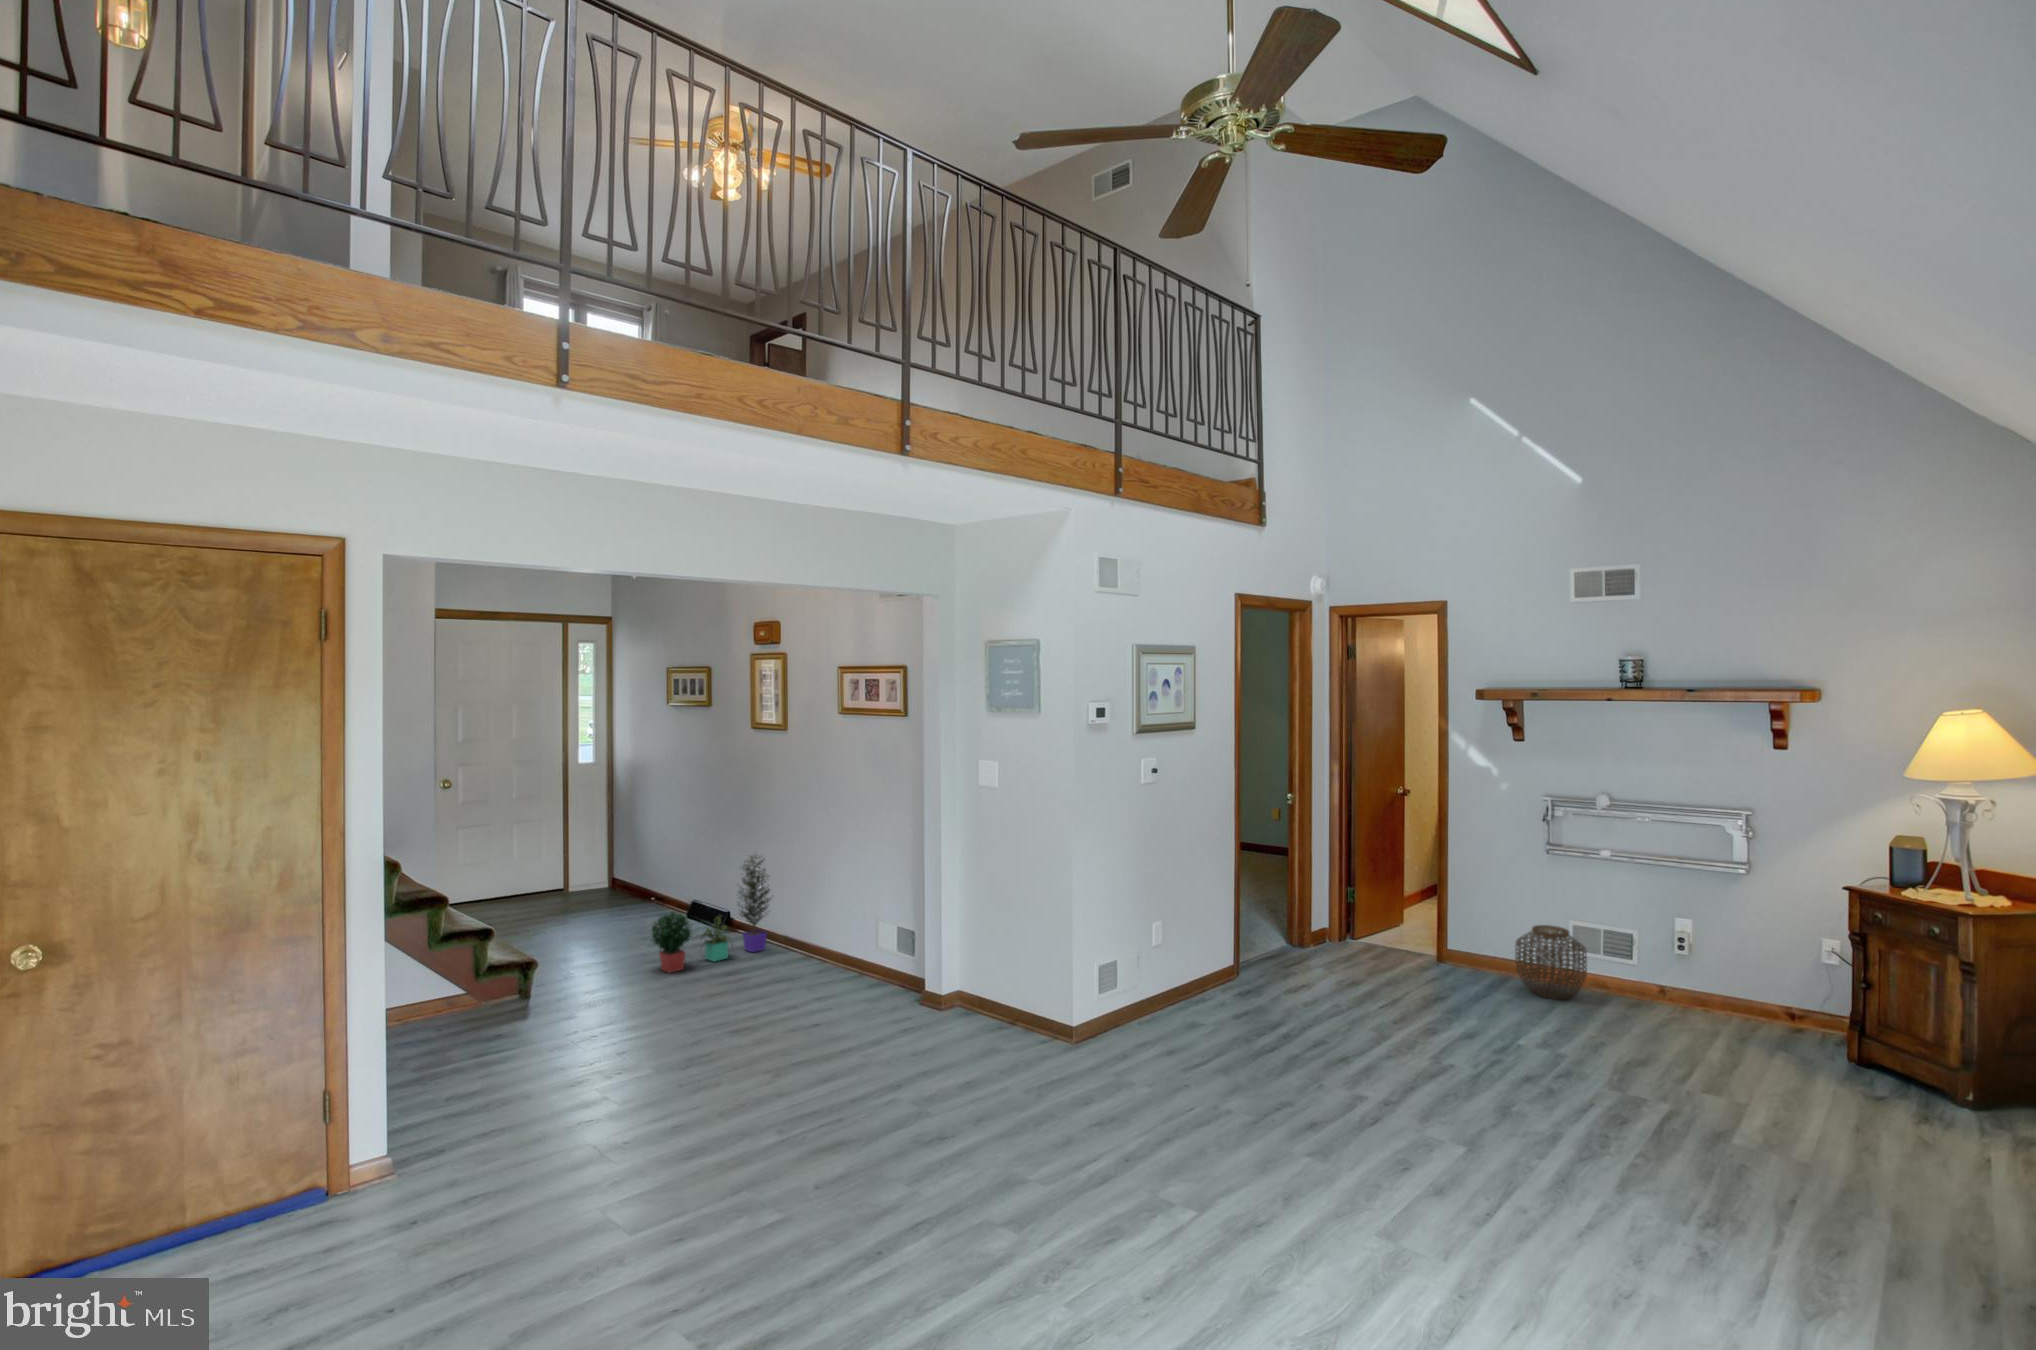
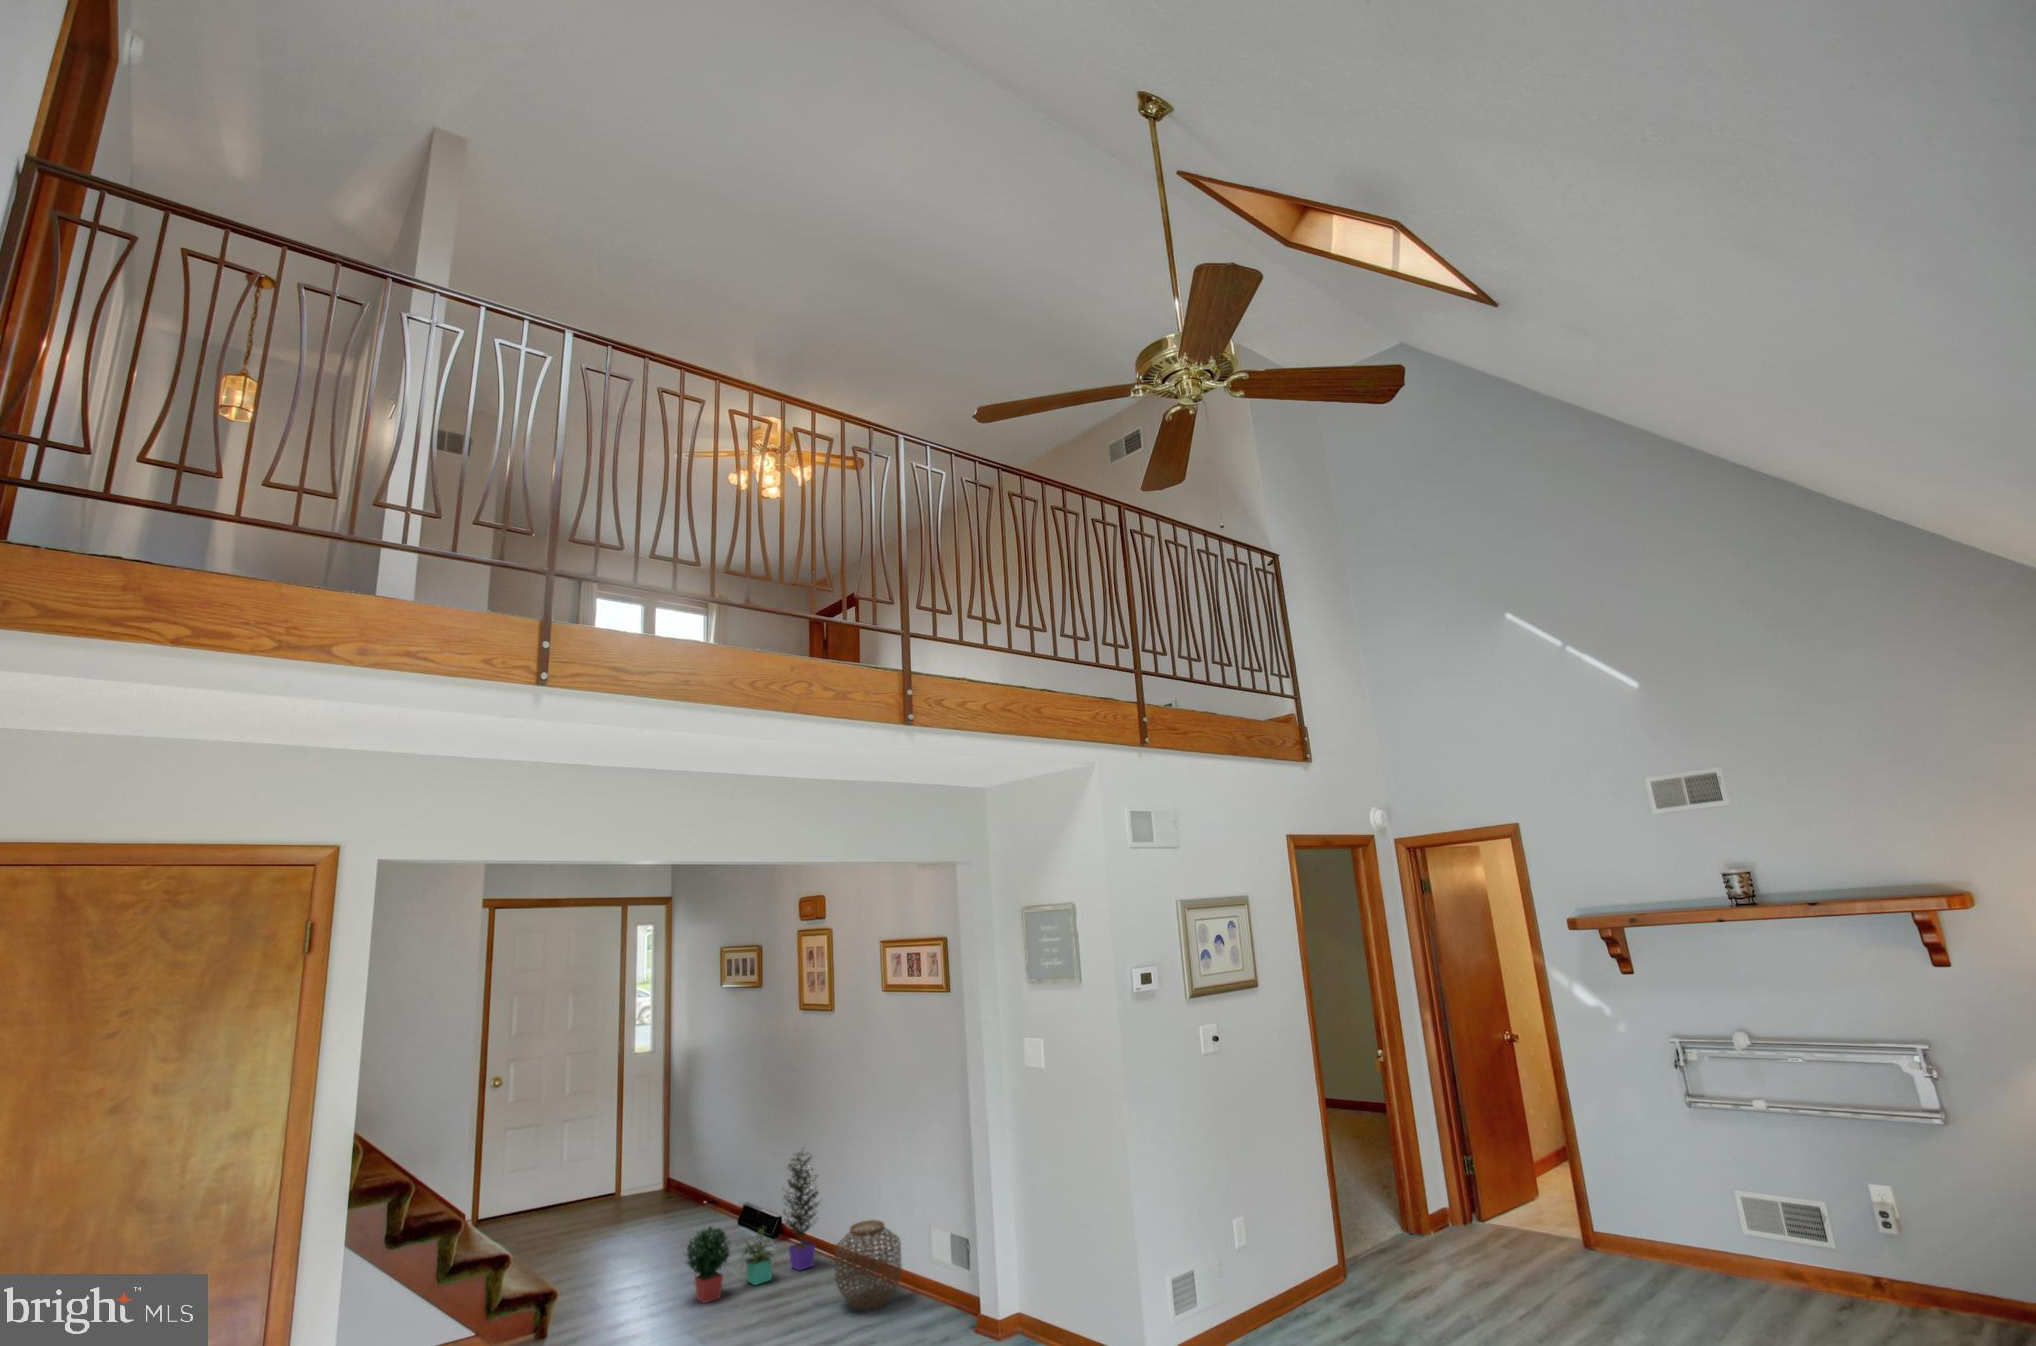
woven basket: present [1516,925,1587,1000] -> present [835,1220,901,1310]

